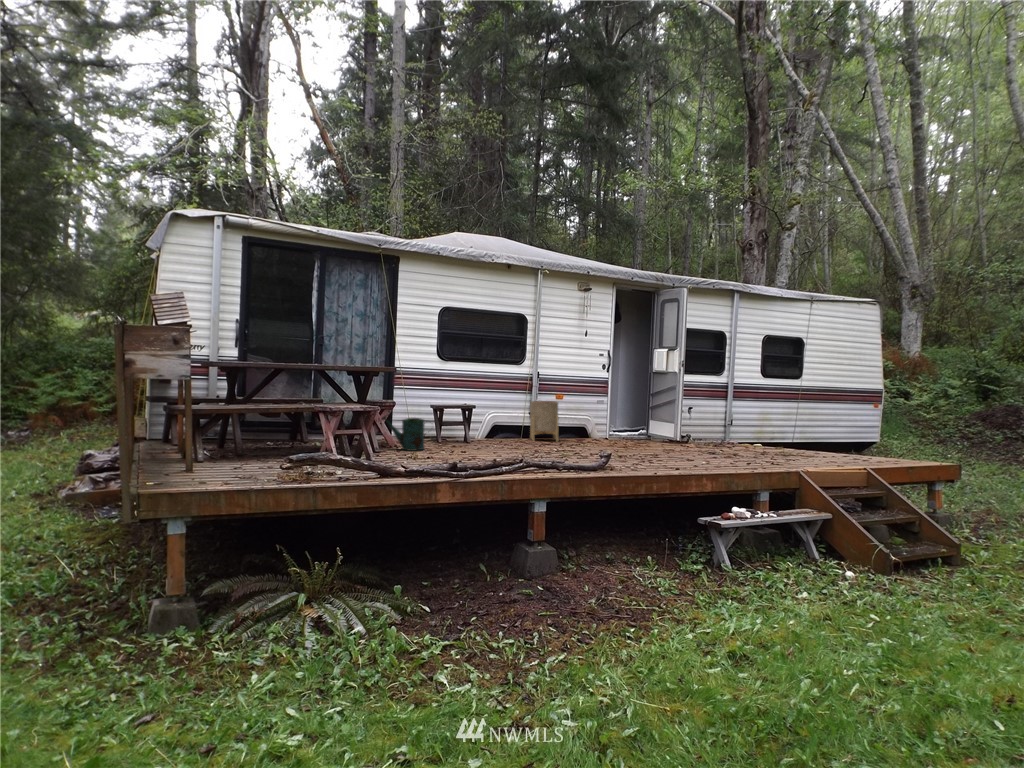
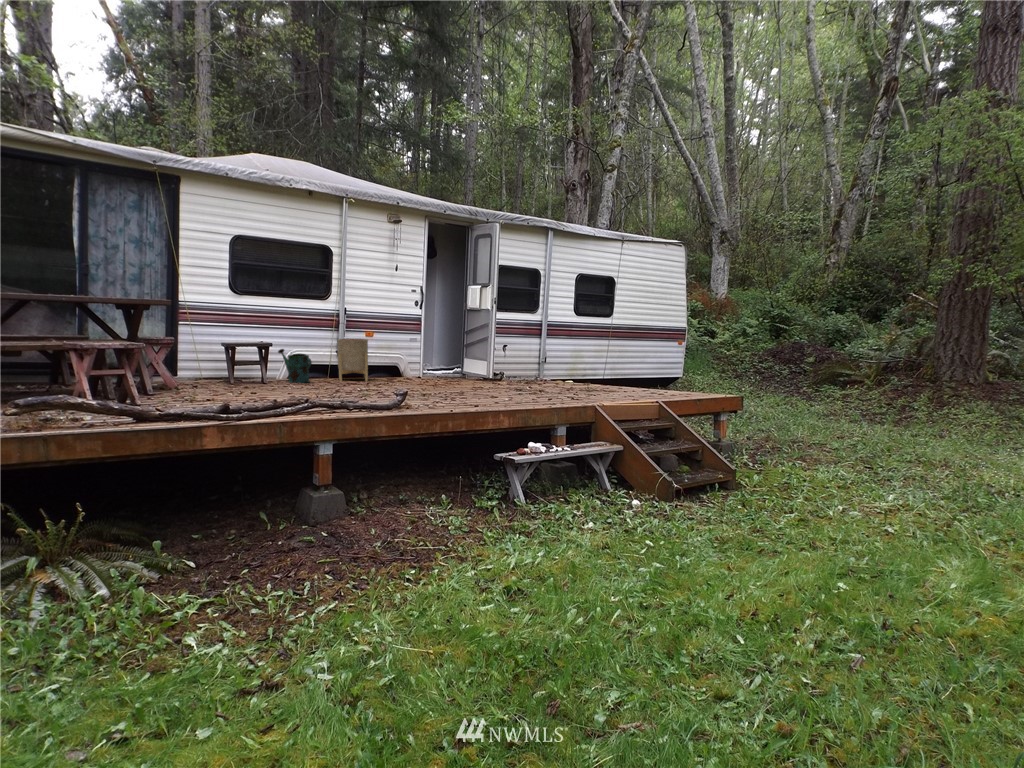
watering can: present [382,415,425,451] -> present [278,349,312,383]

